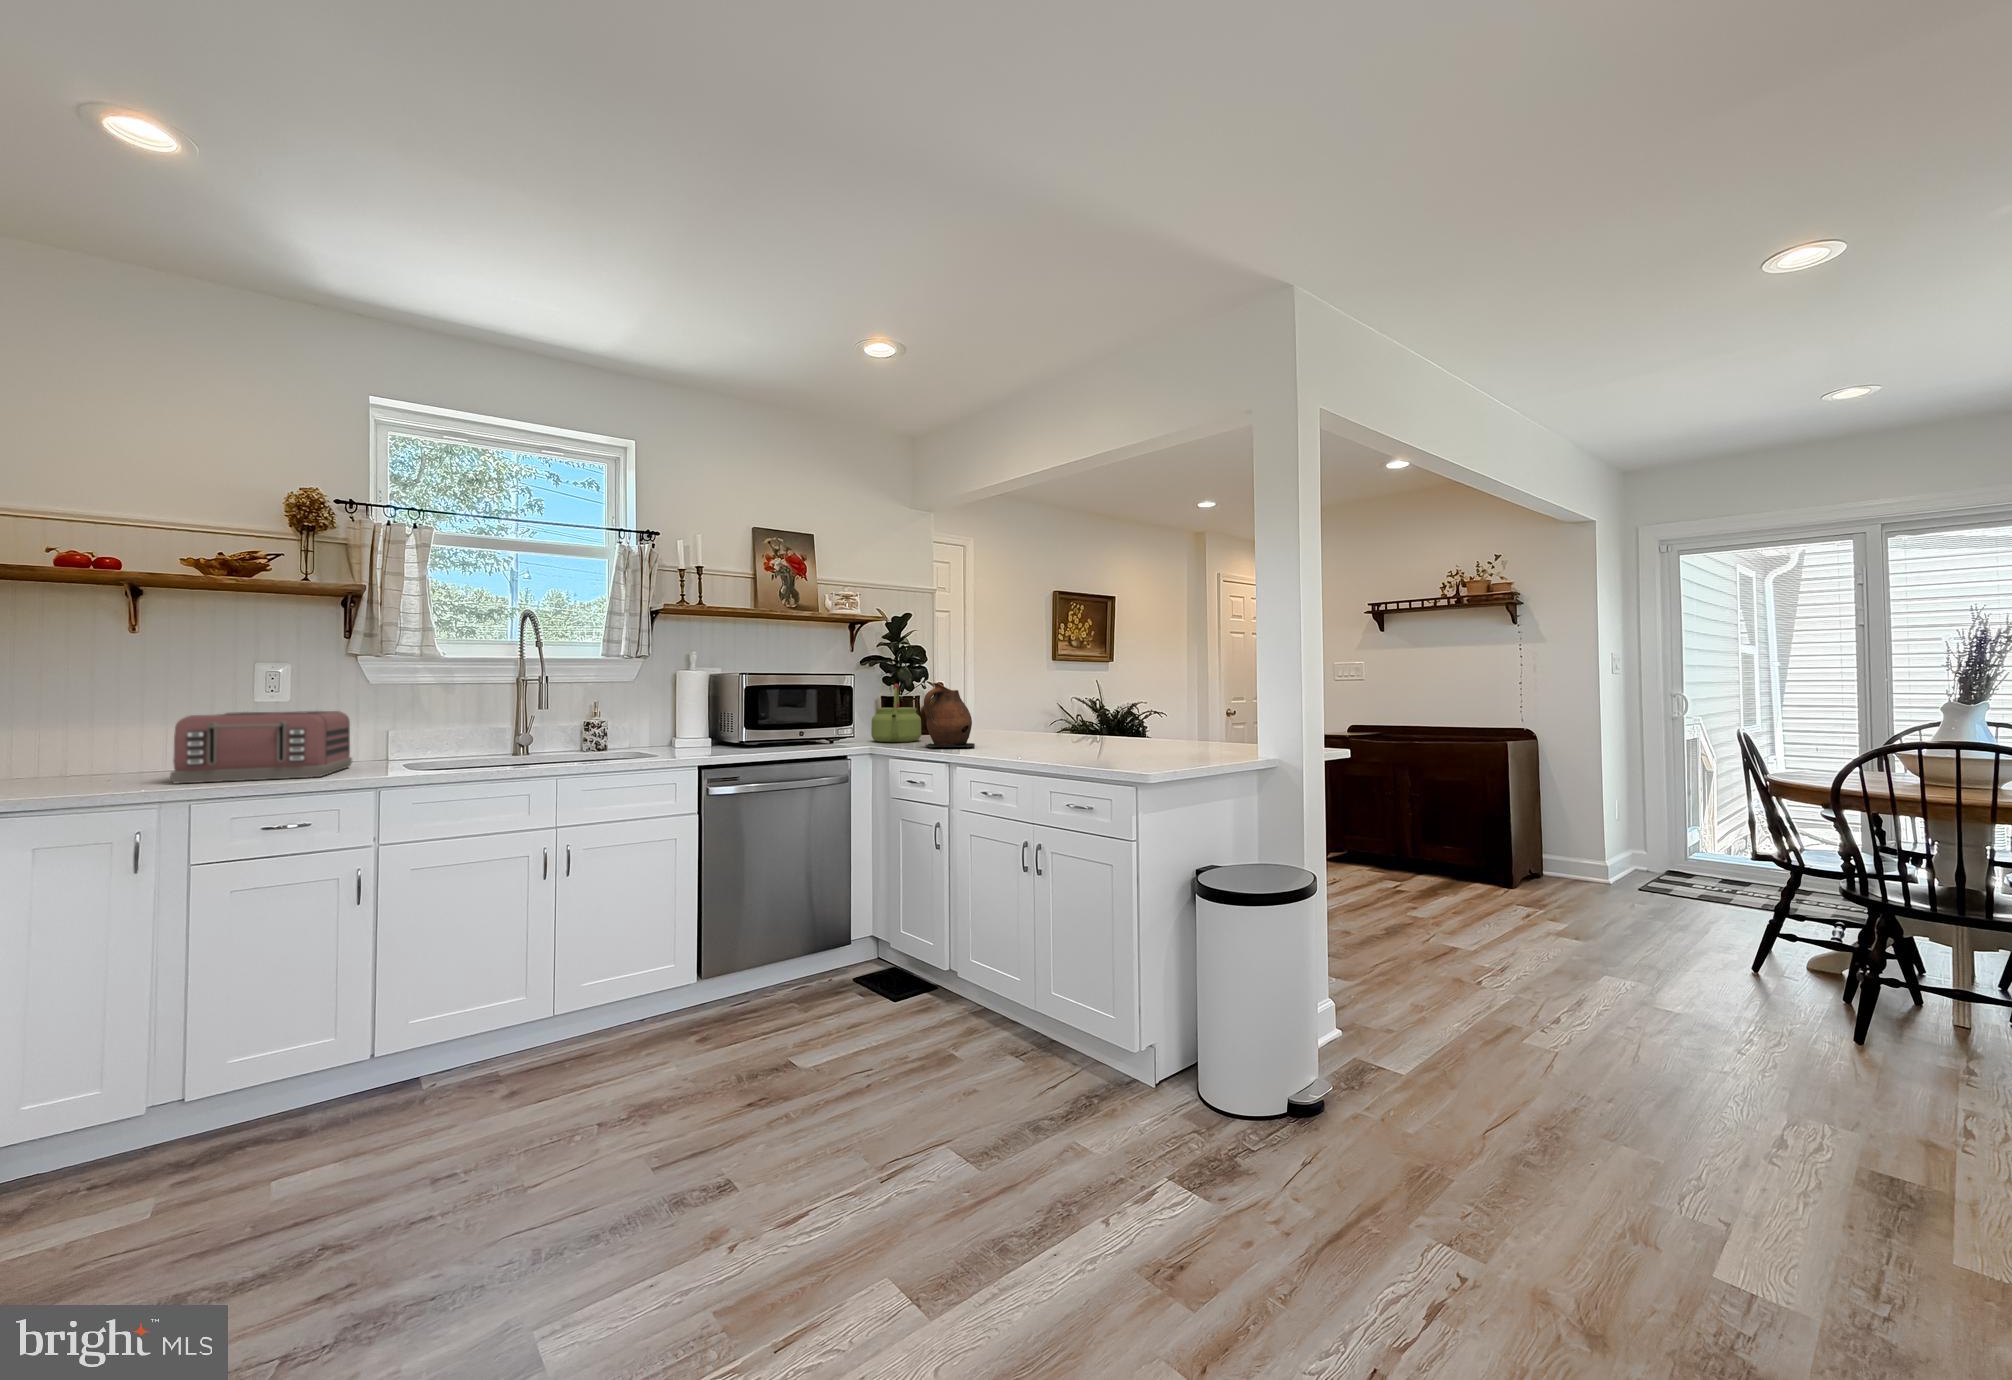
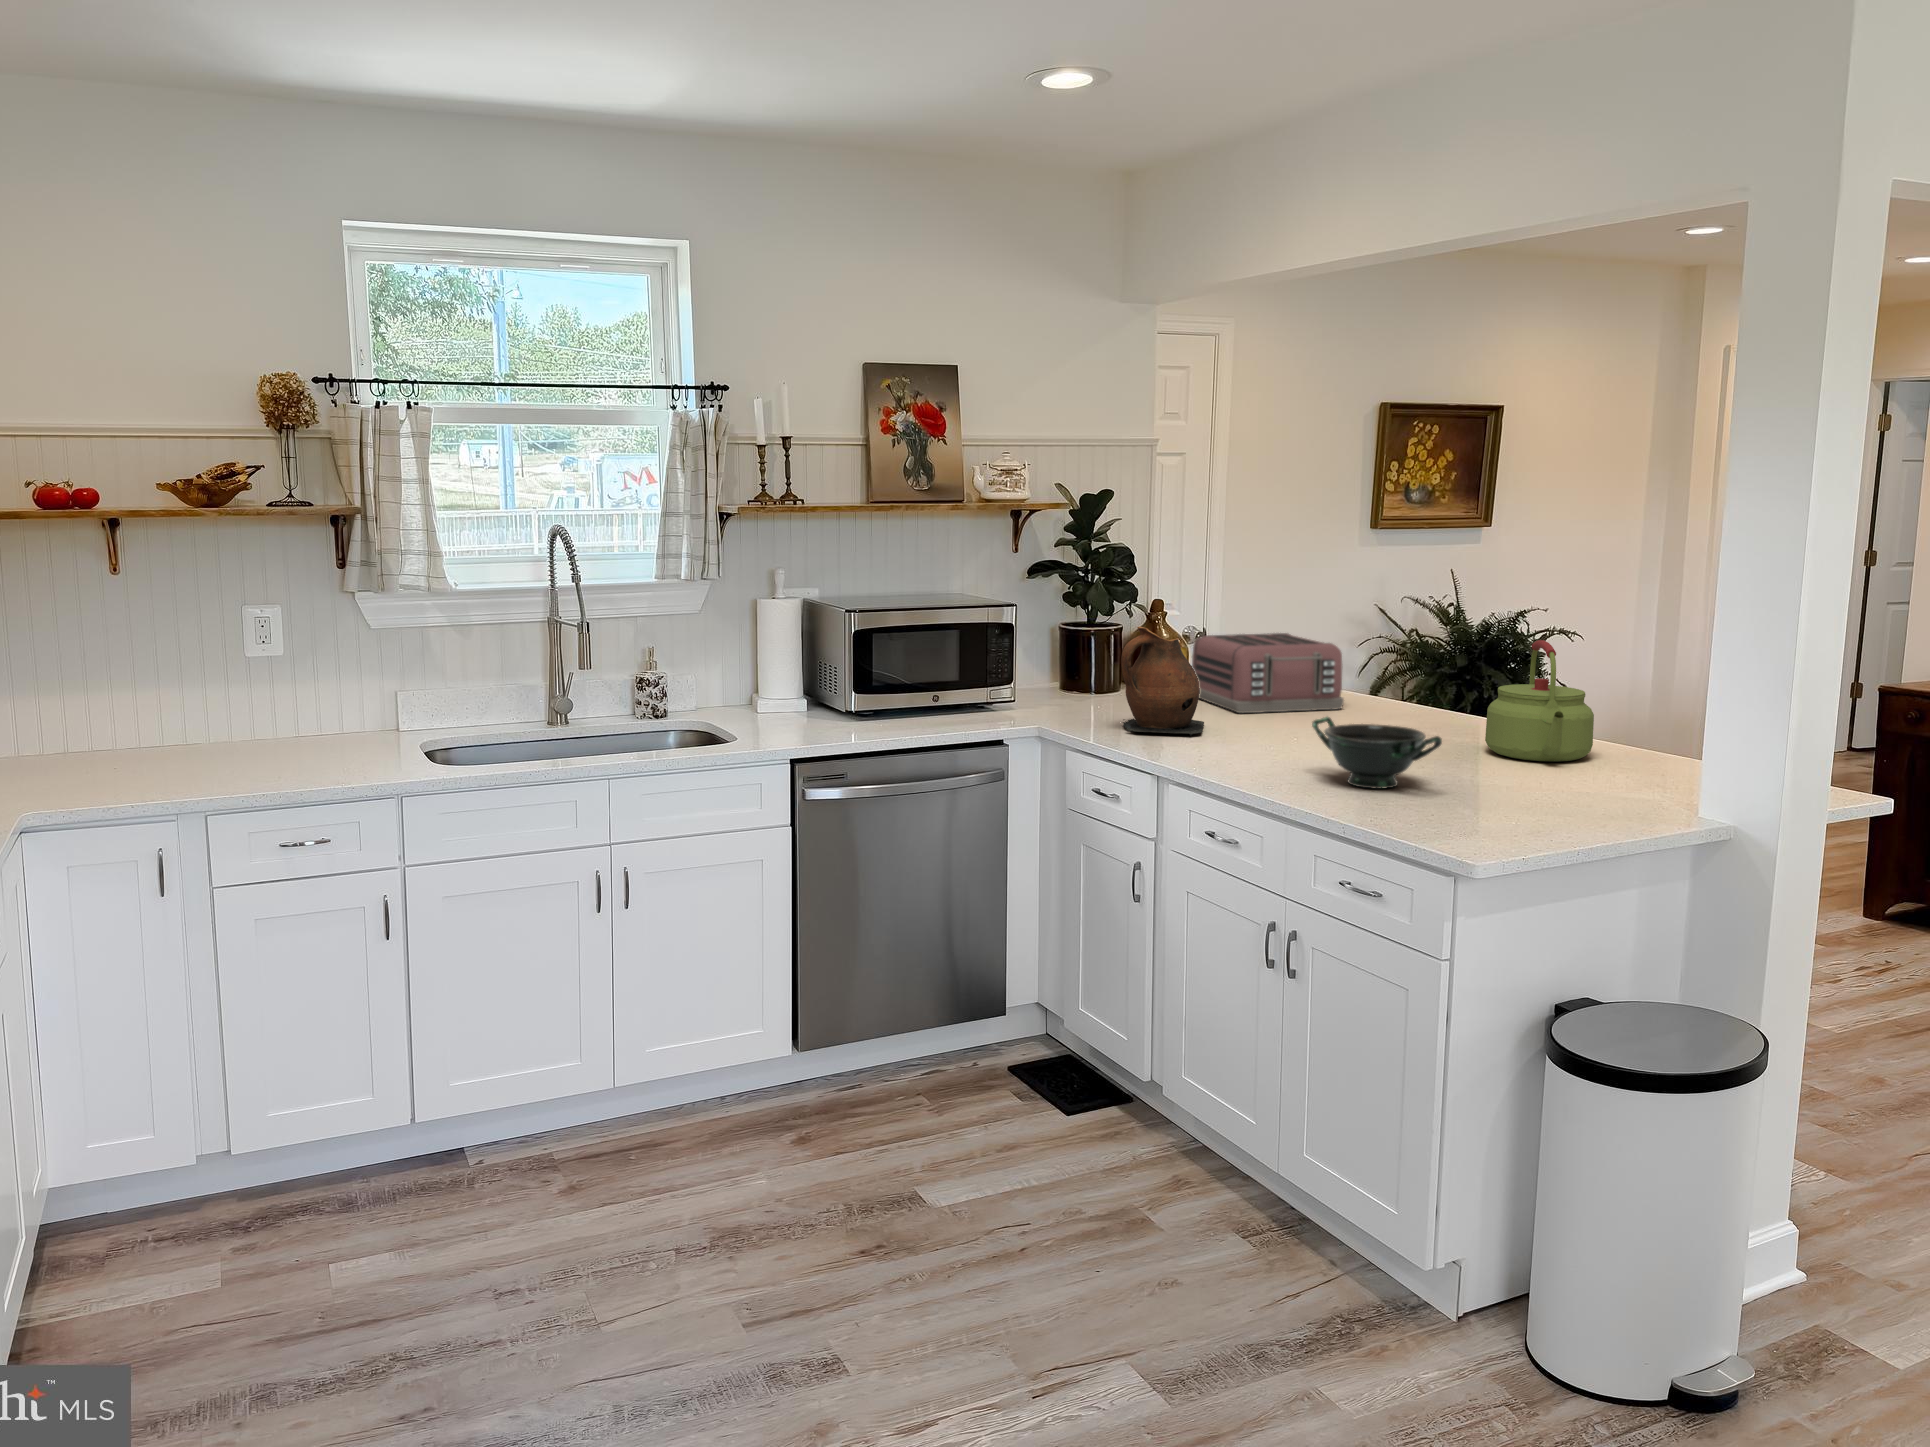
kettle: present [871,684,921,742] -> present [1485,640,1594,762]
toaster: present [170,711,352,783] -> present [1192,633,1344,713]
bowl: none [1043,722,1119,759] -> present [1312,717,1442,789]

